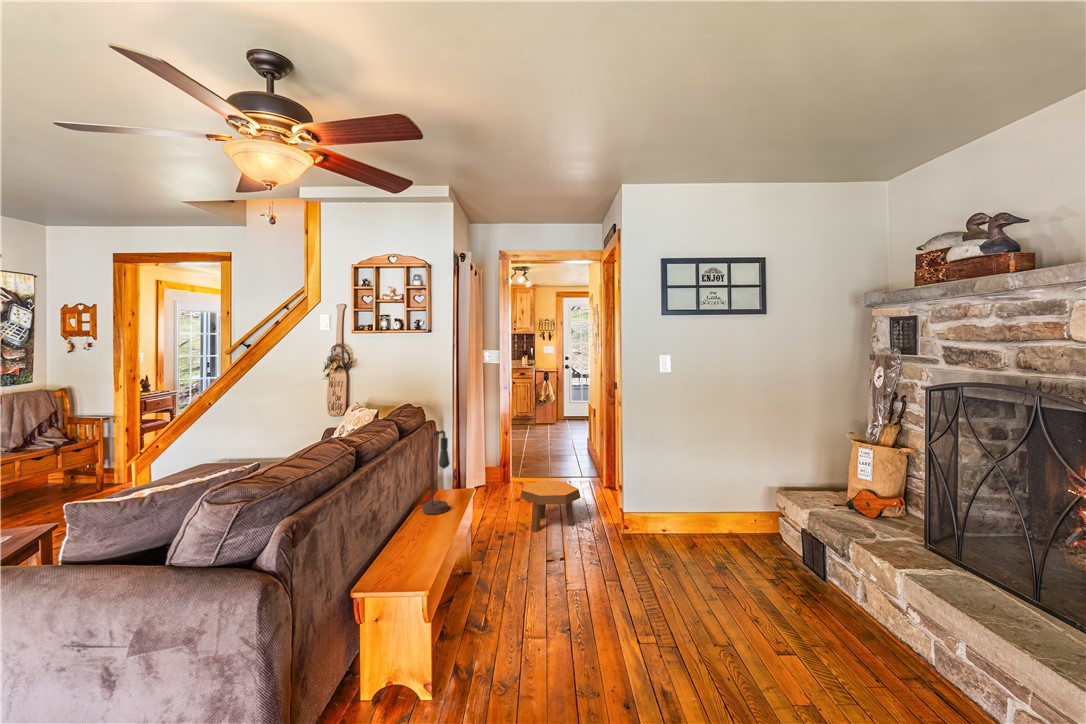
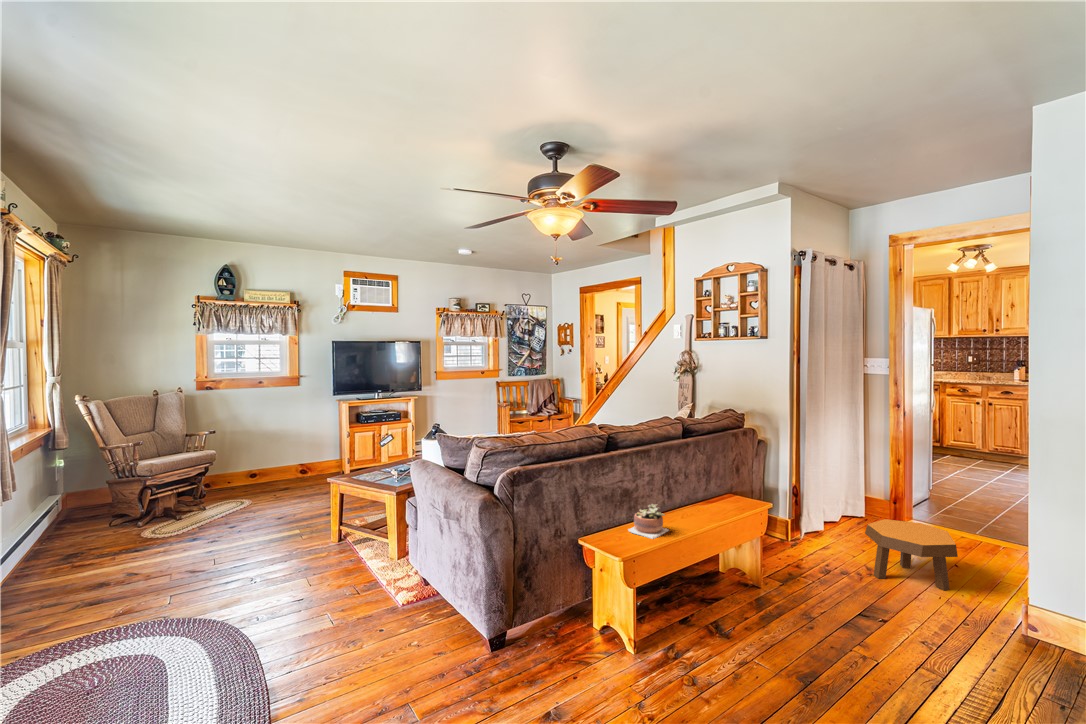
table lamp: present [422,431,450,514] -> none [692,438,724,515]
succulent plant: none [391,512,431,555] -> present [628,504,669,539]

